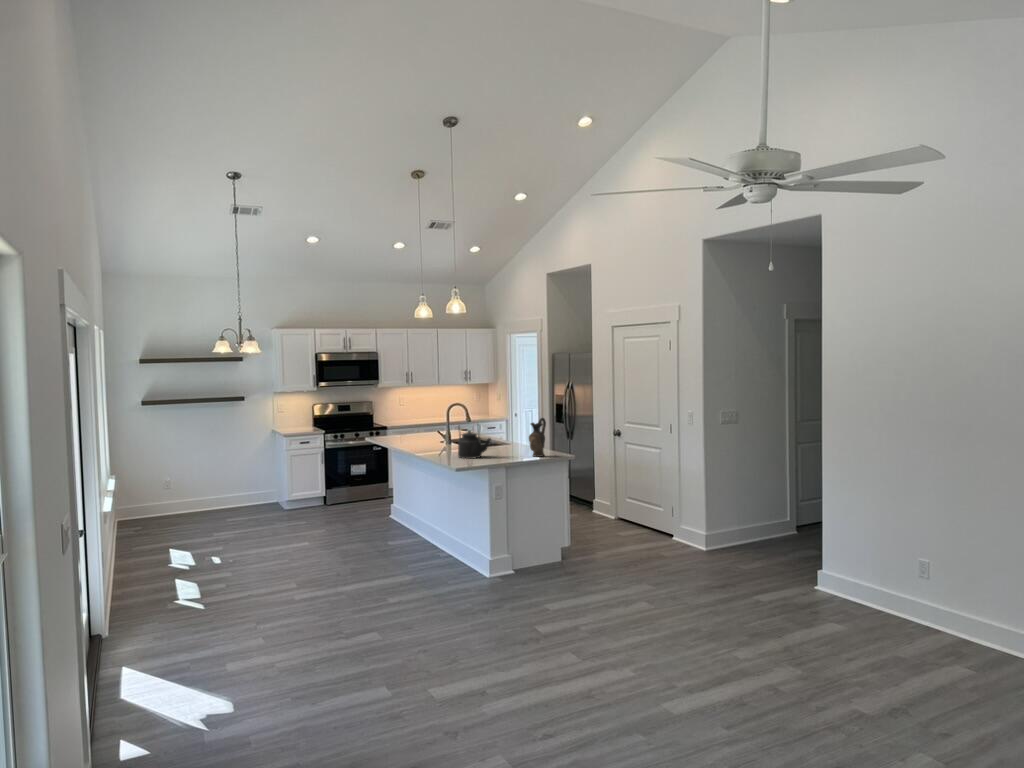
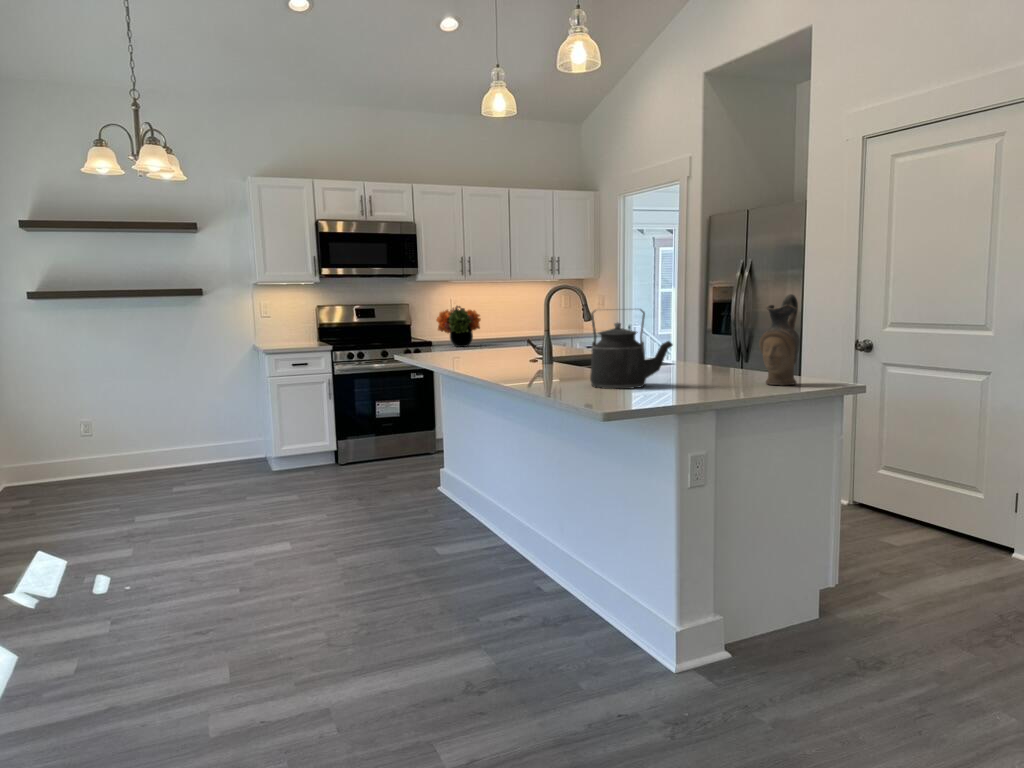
flower arrangement: none [390,404,419,430] -> present [436,306,481,347]

